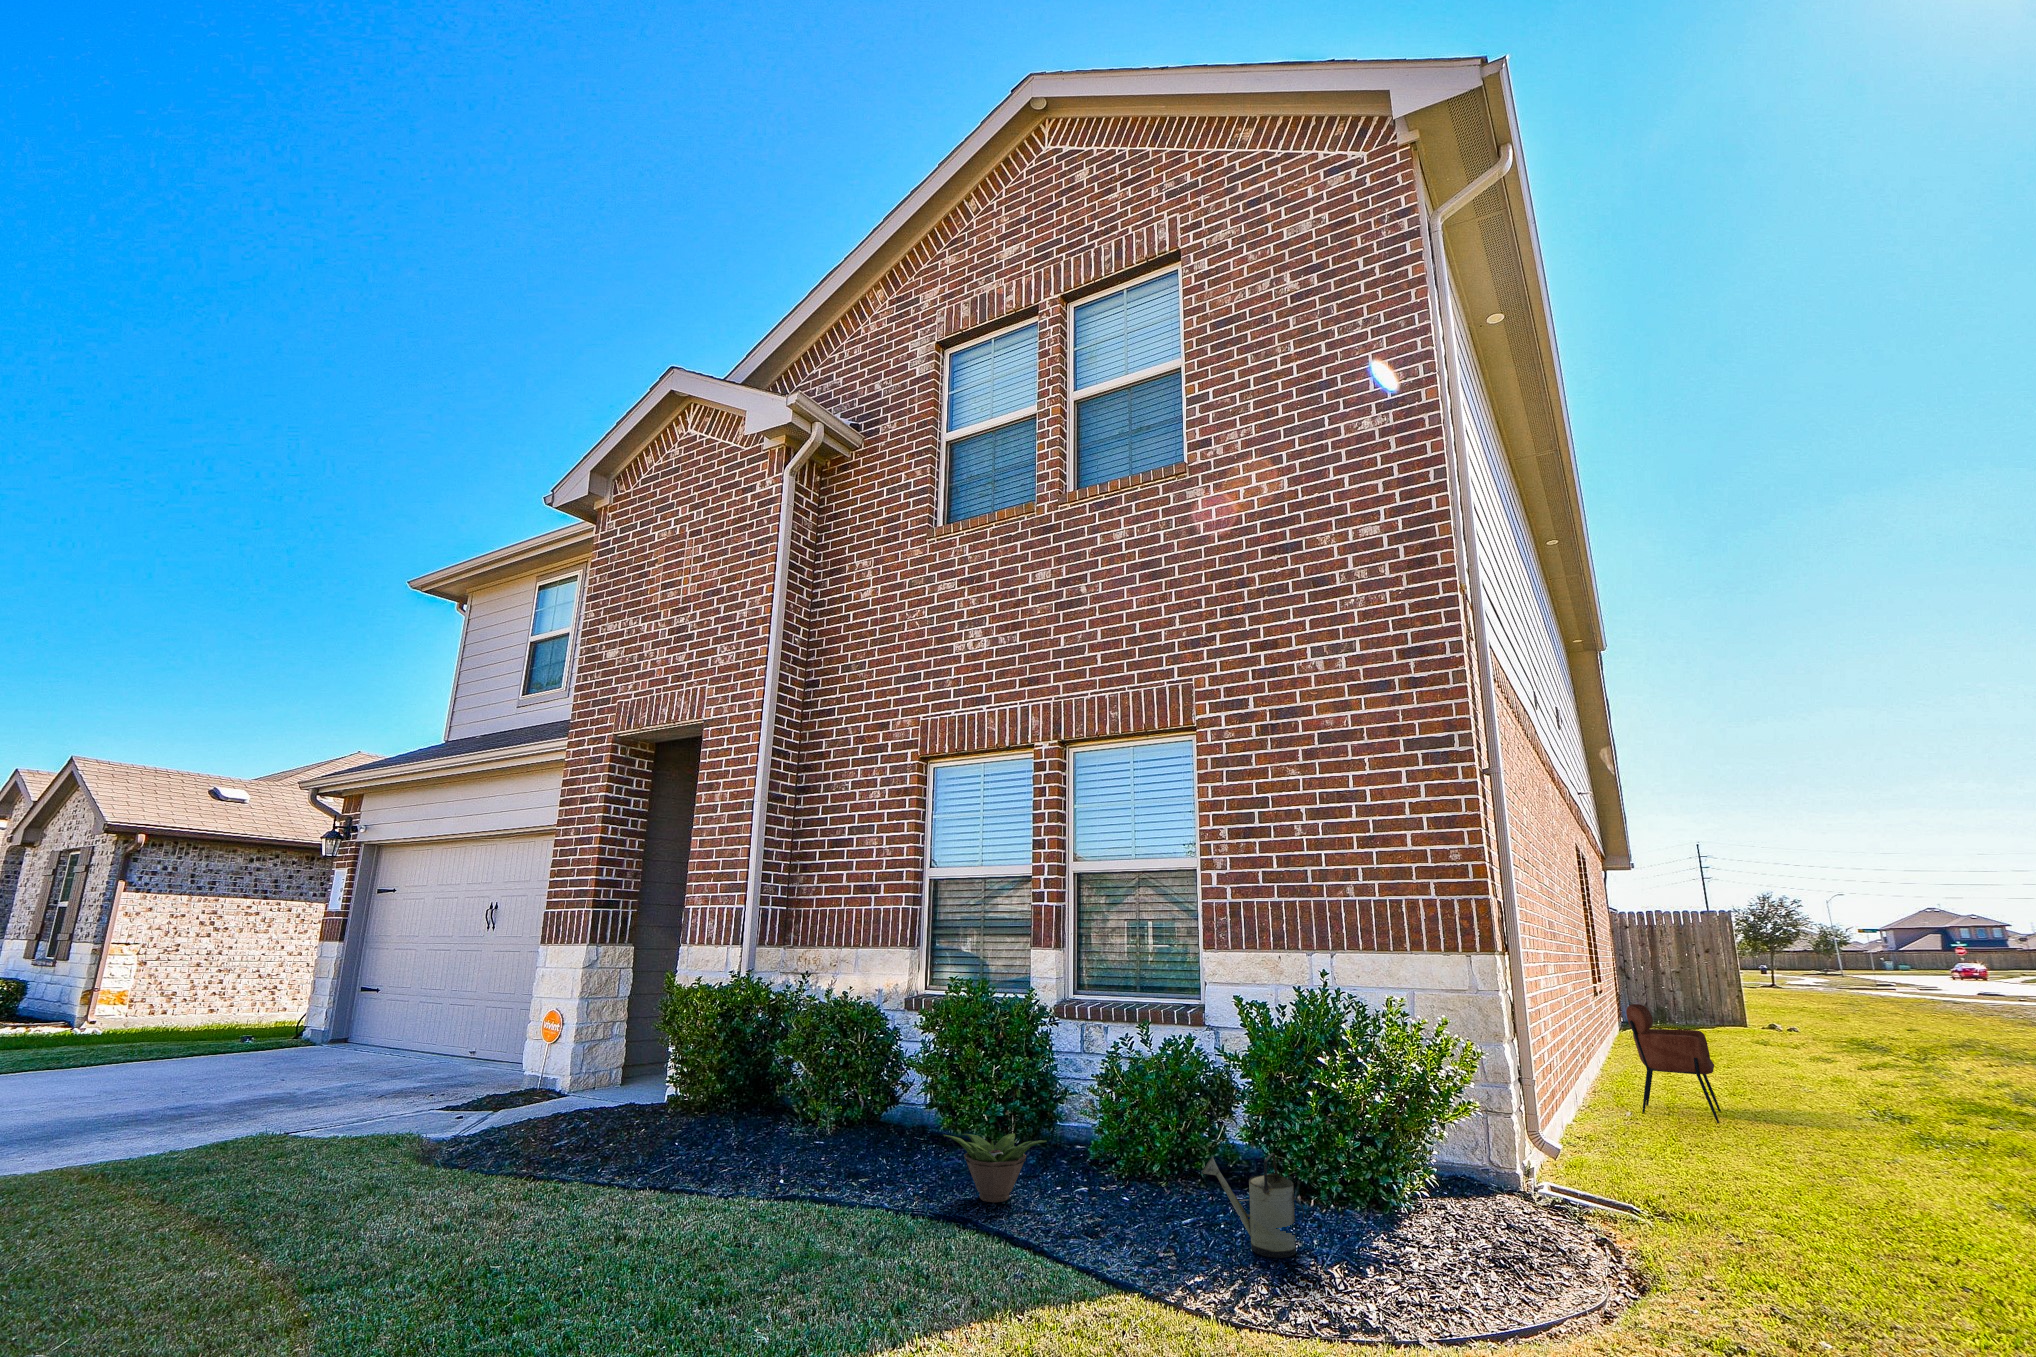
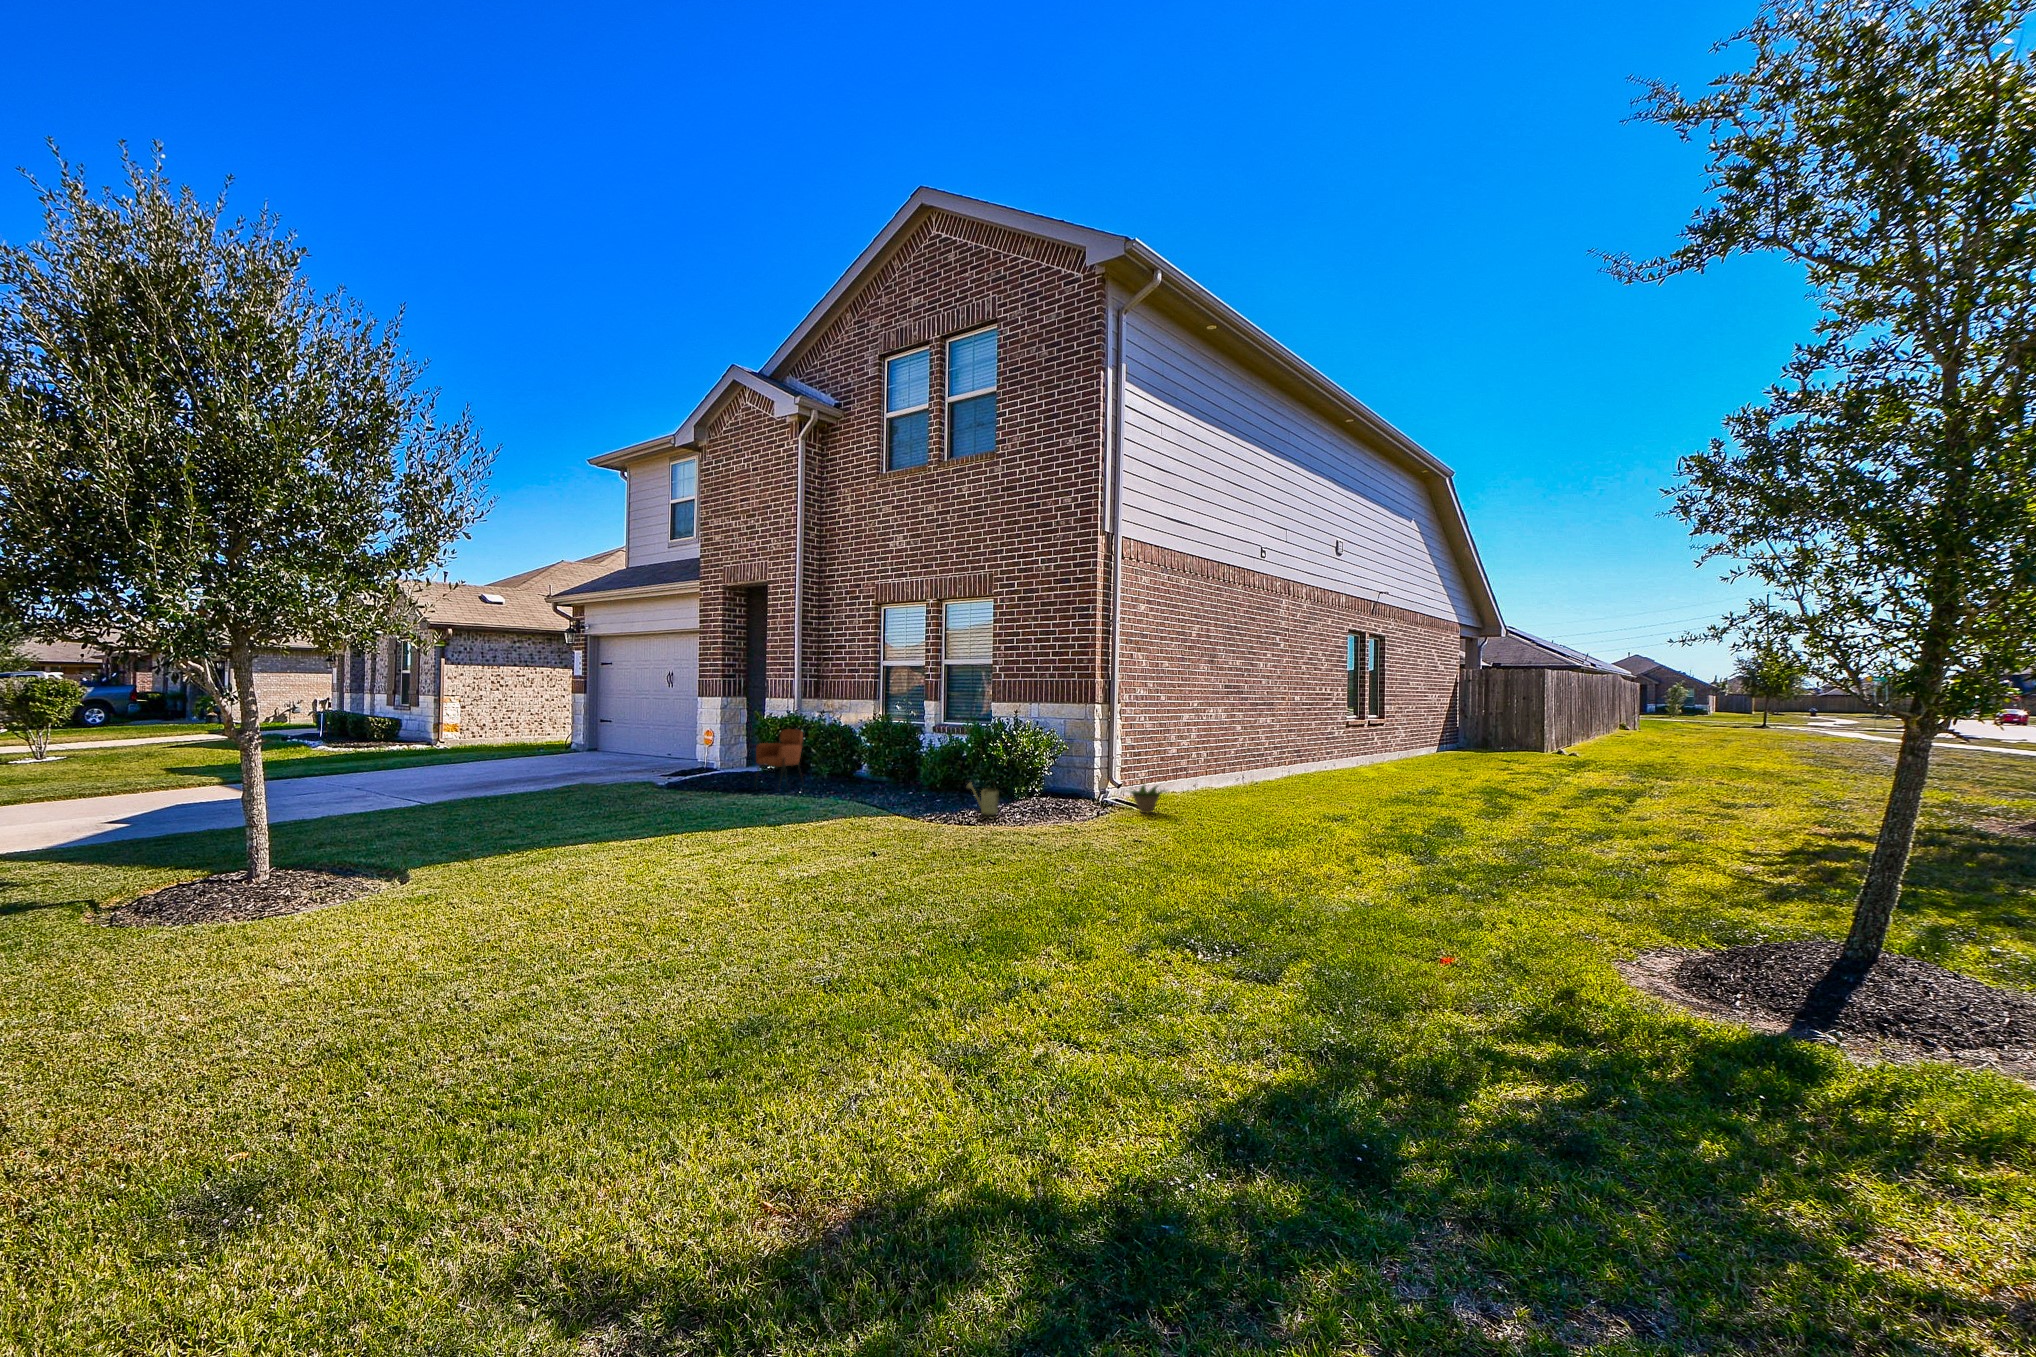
chair: present [1626,1004,1721,1123] -> present [756,729,804,783]
decorative plant: present [944,1133,1047,1202] -> present [1126,785,1165,813]

